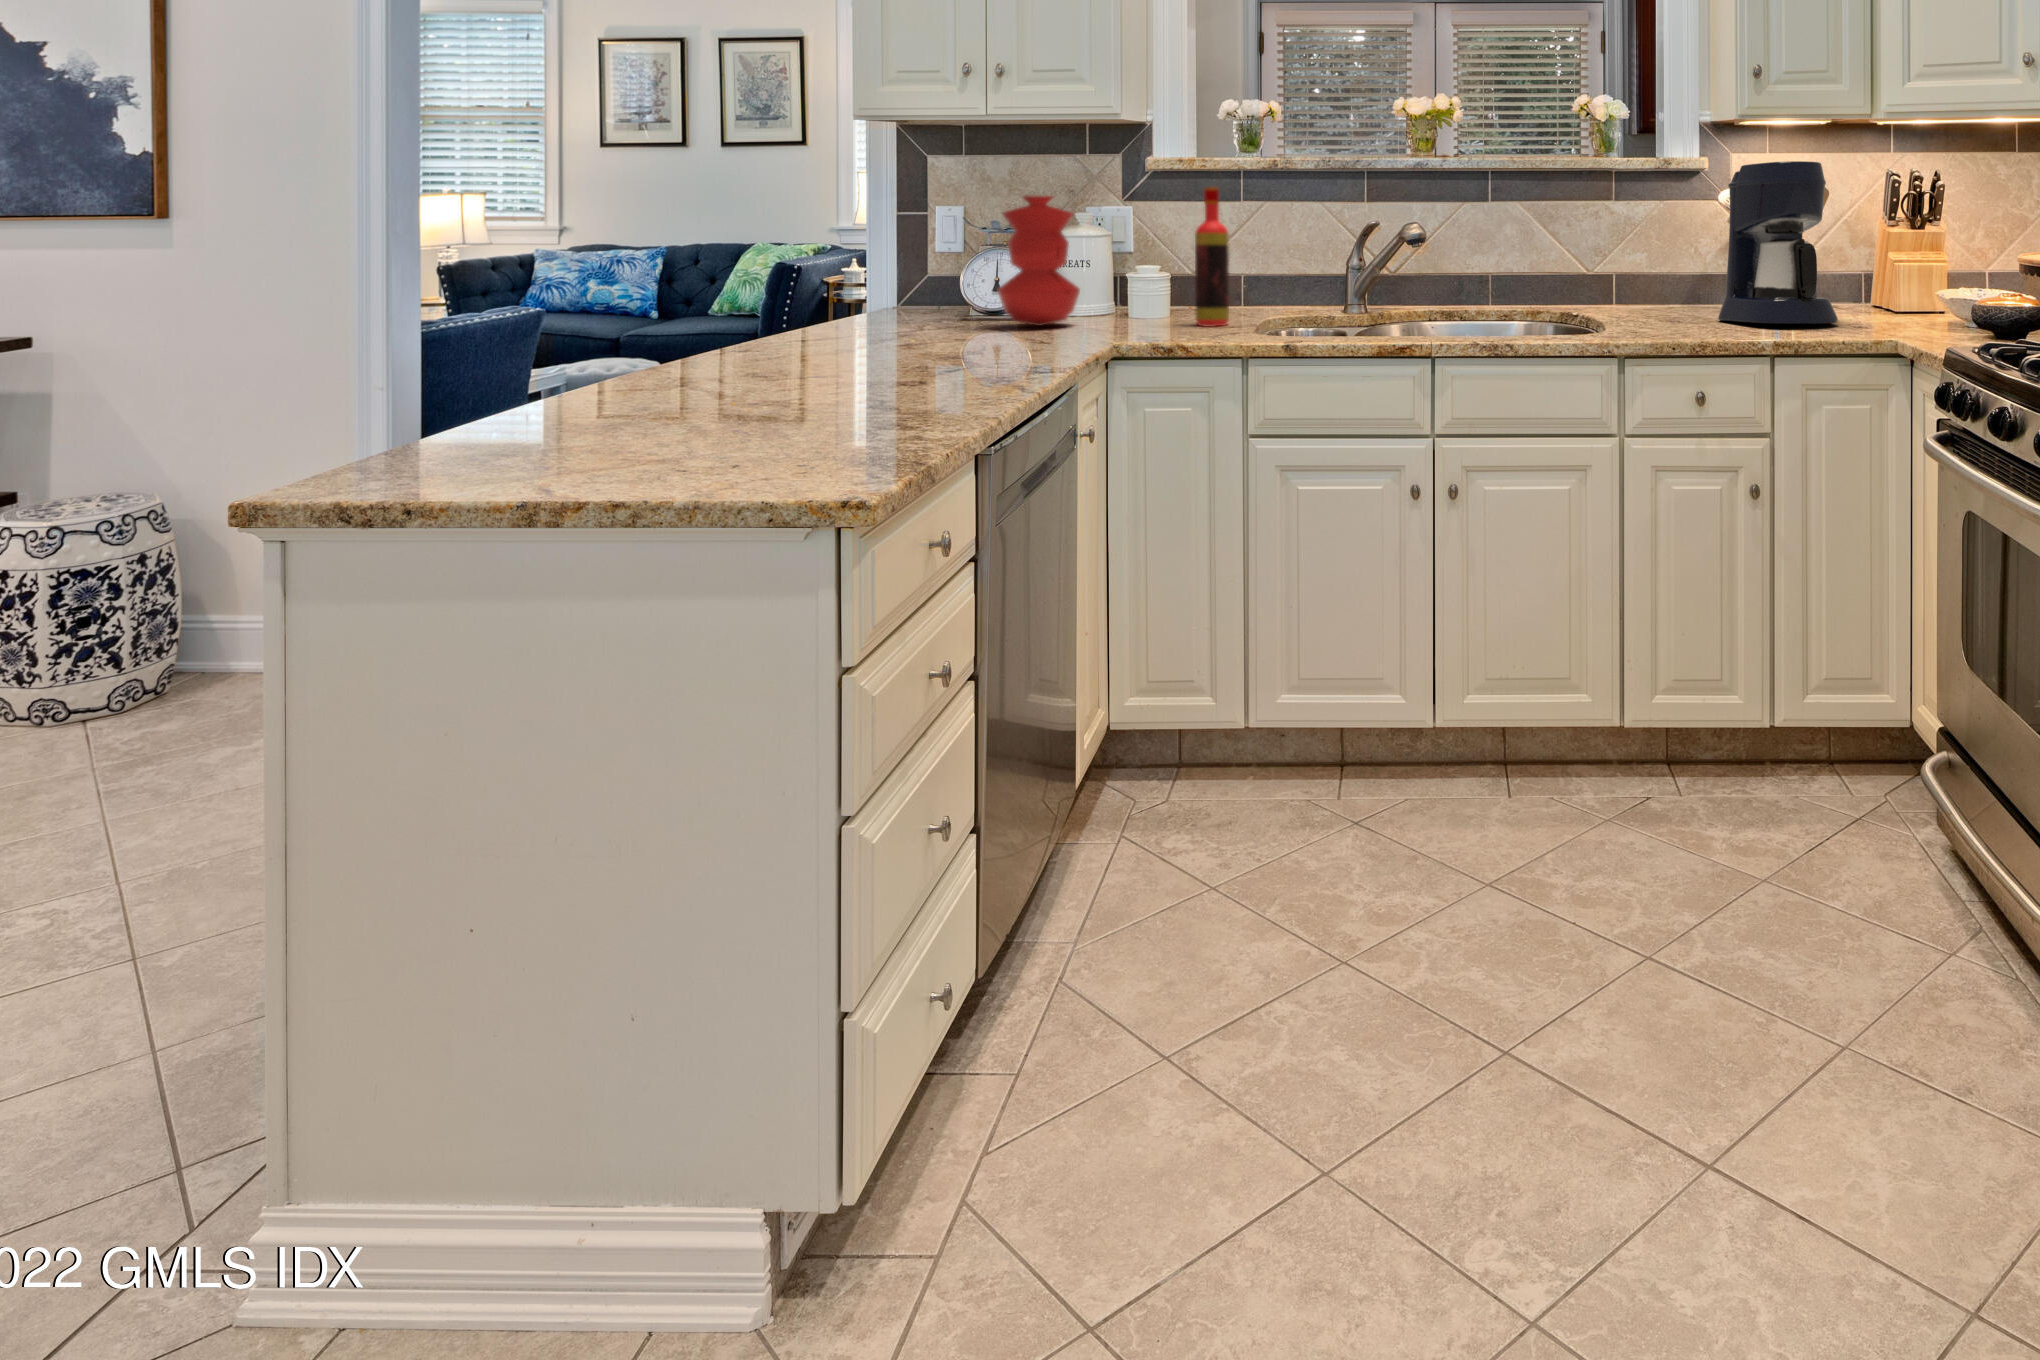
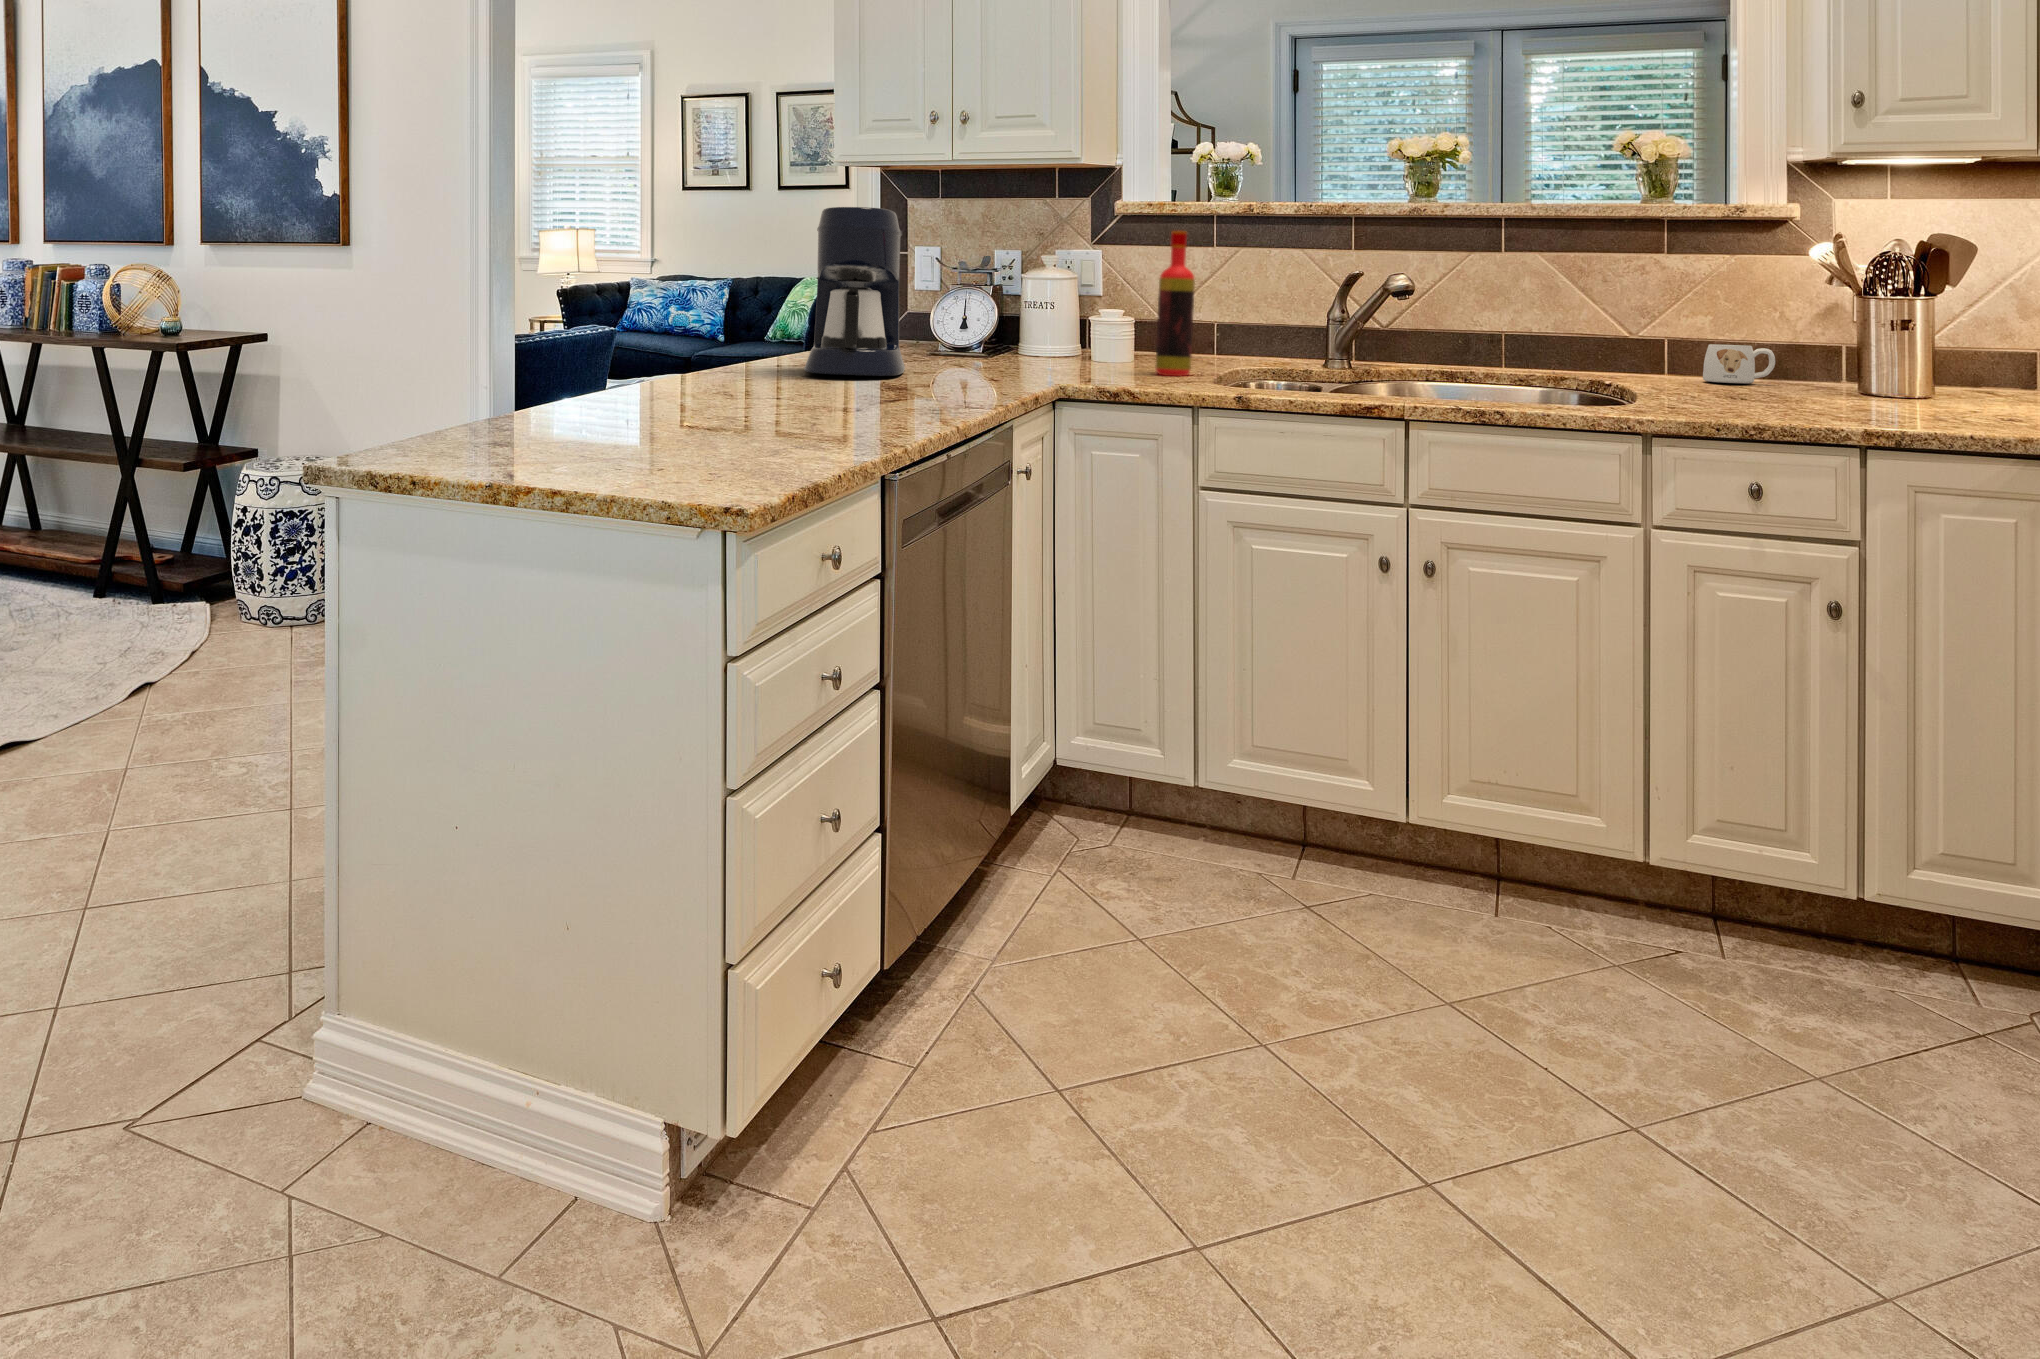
coffee maker: present [1718,161,1838,324] -> present [804,207,905,376]
vase: present [998,195,1080,326] -> none [959,237,1040,367]
mug: none [1644,278,1695,309] -> present [1703,344,1775,383]

